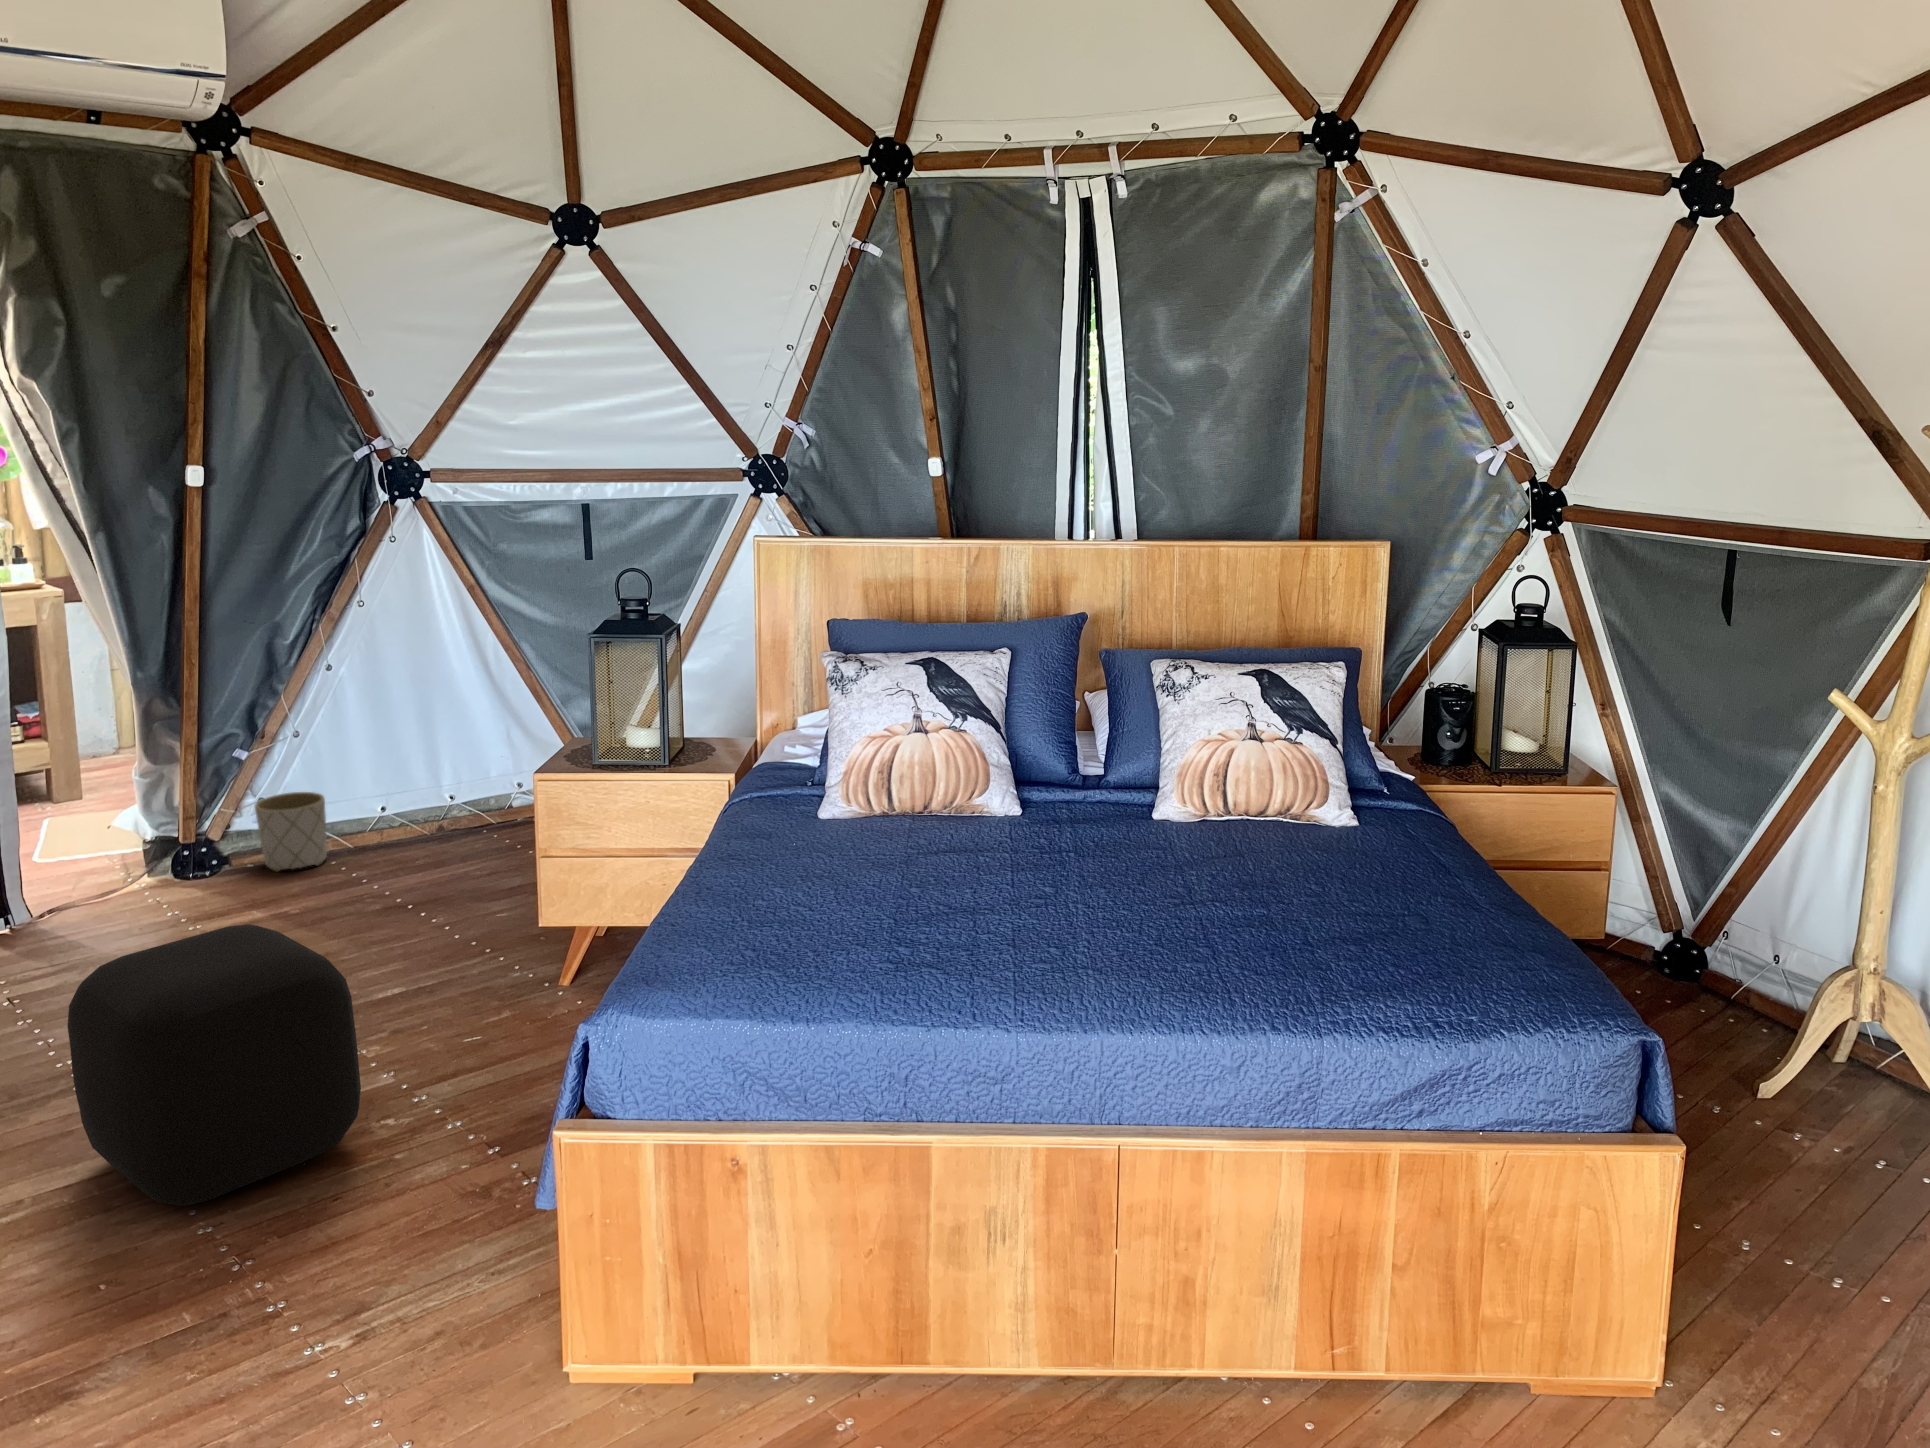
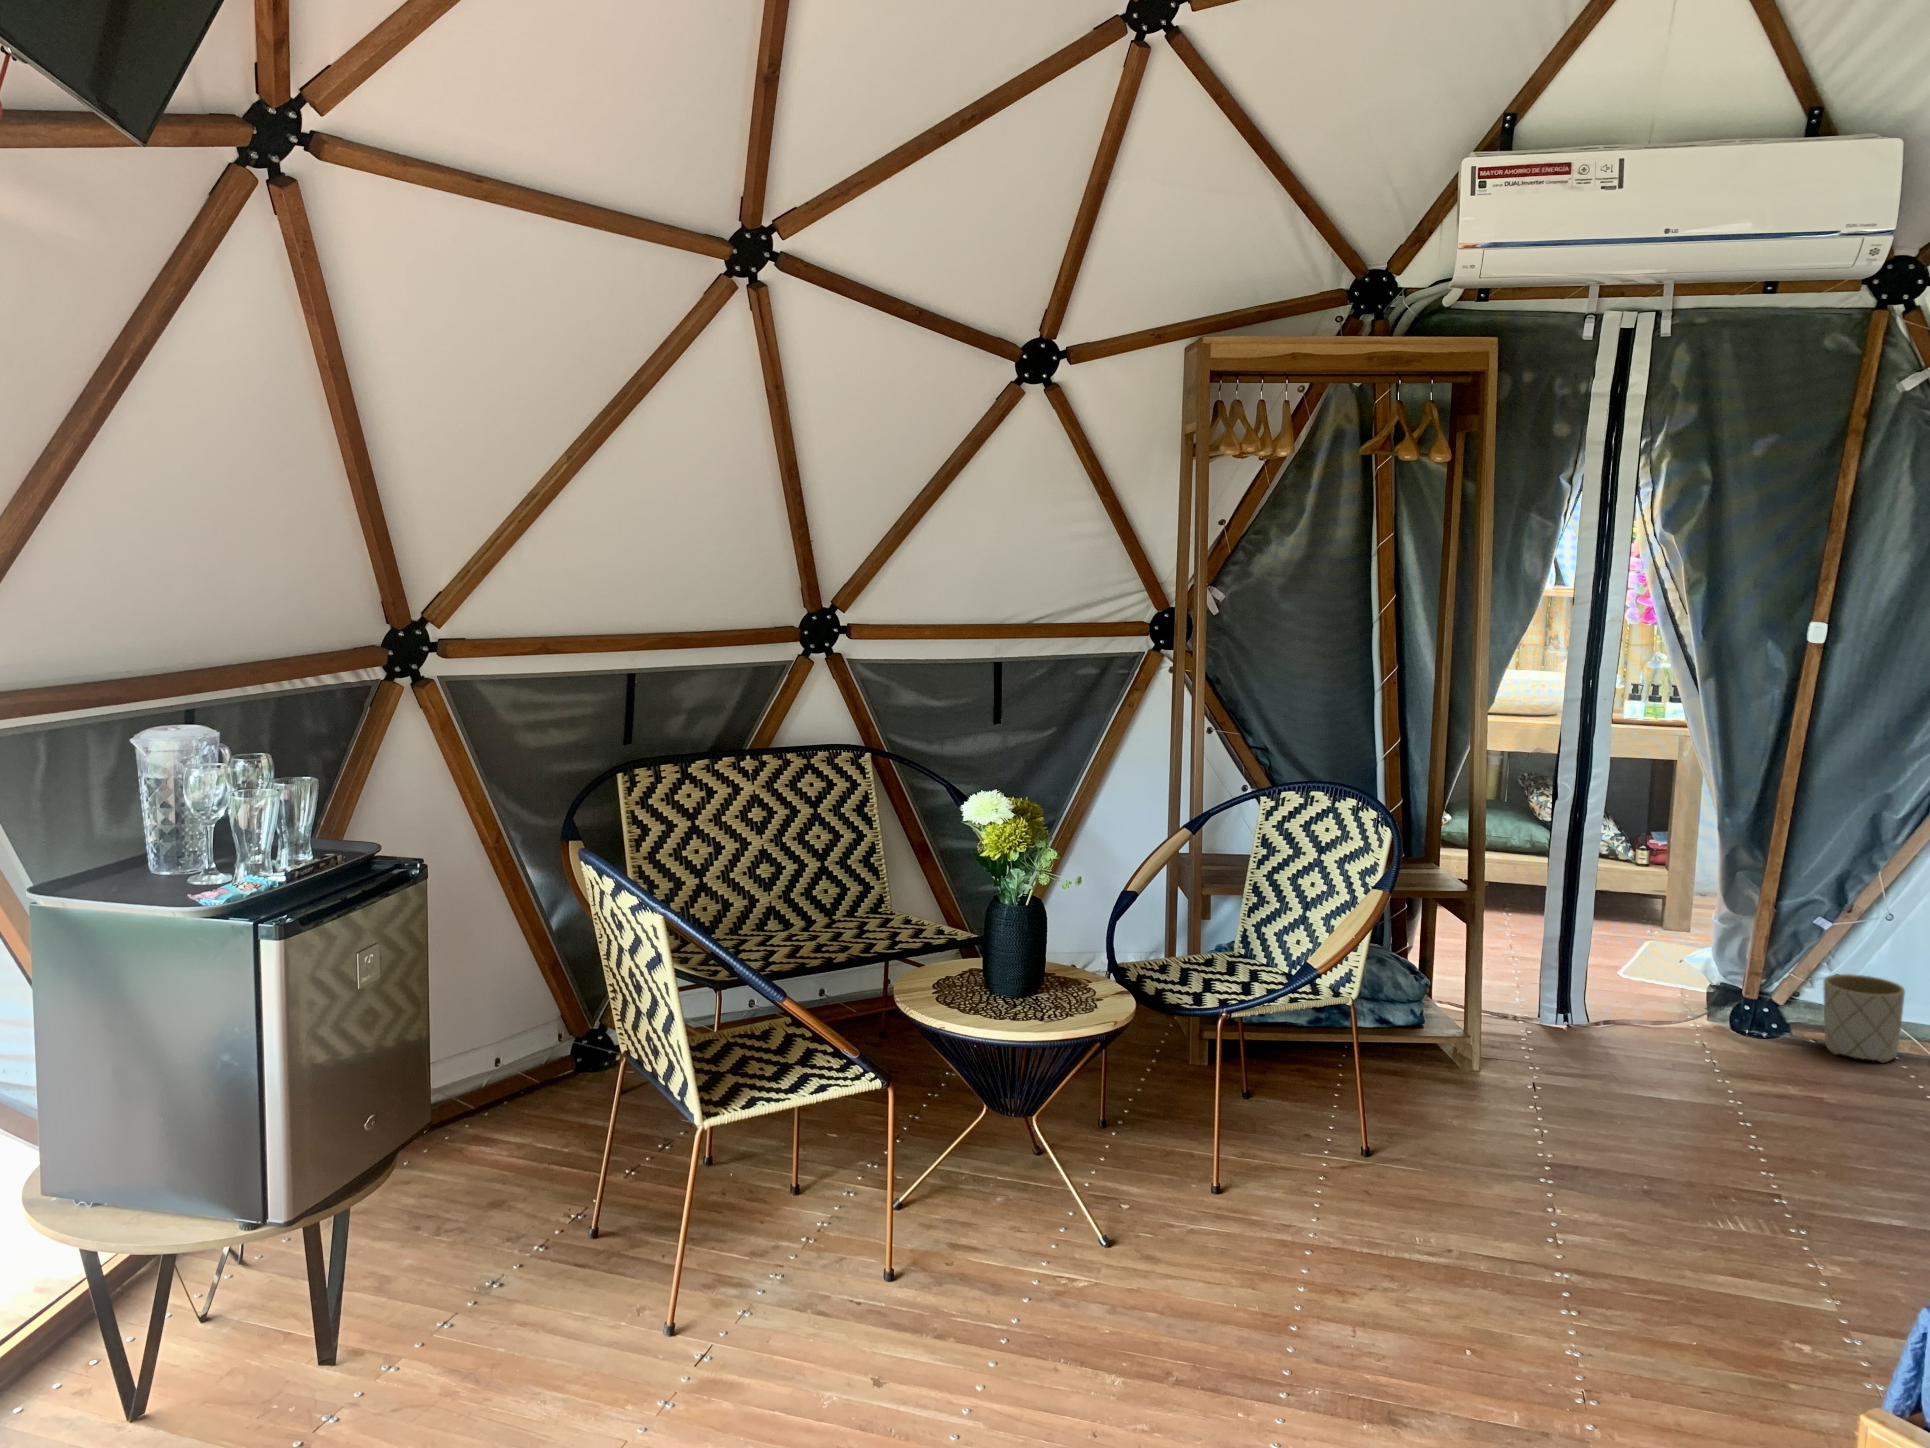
ottoman: present [67,924,361,1206] -> none [1506,1065,1778,1342]

